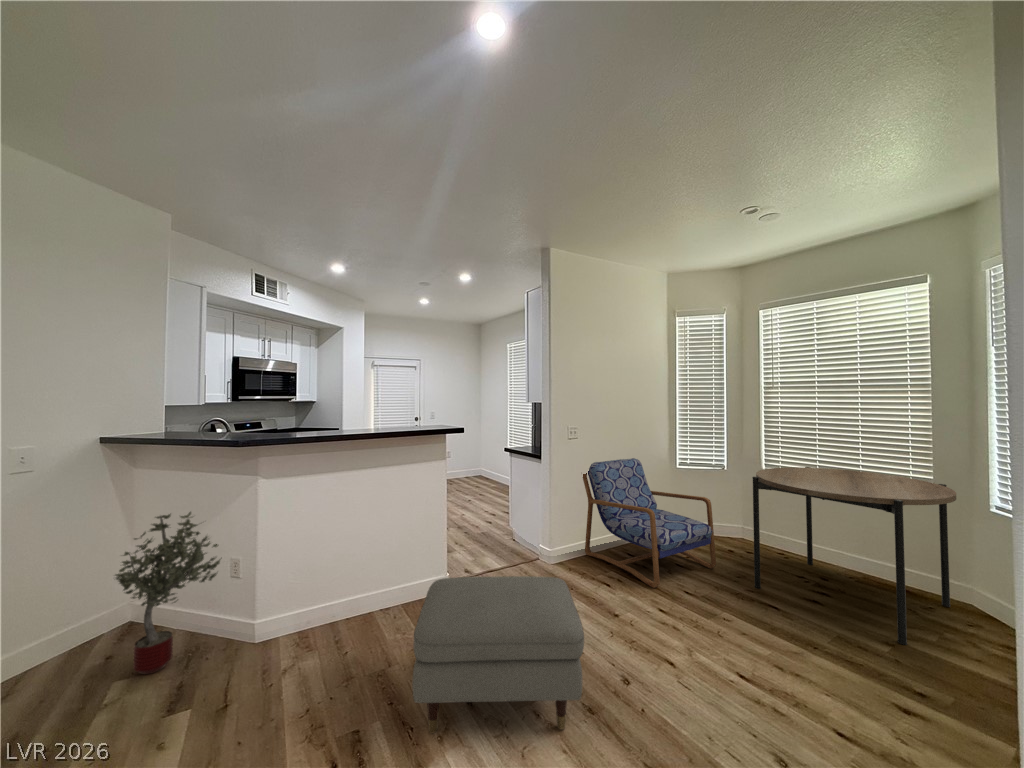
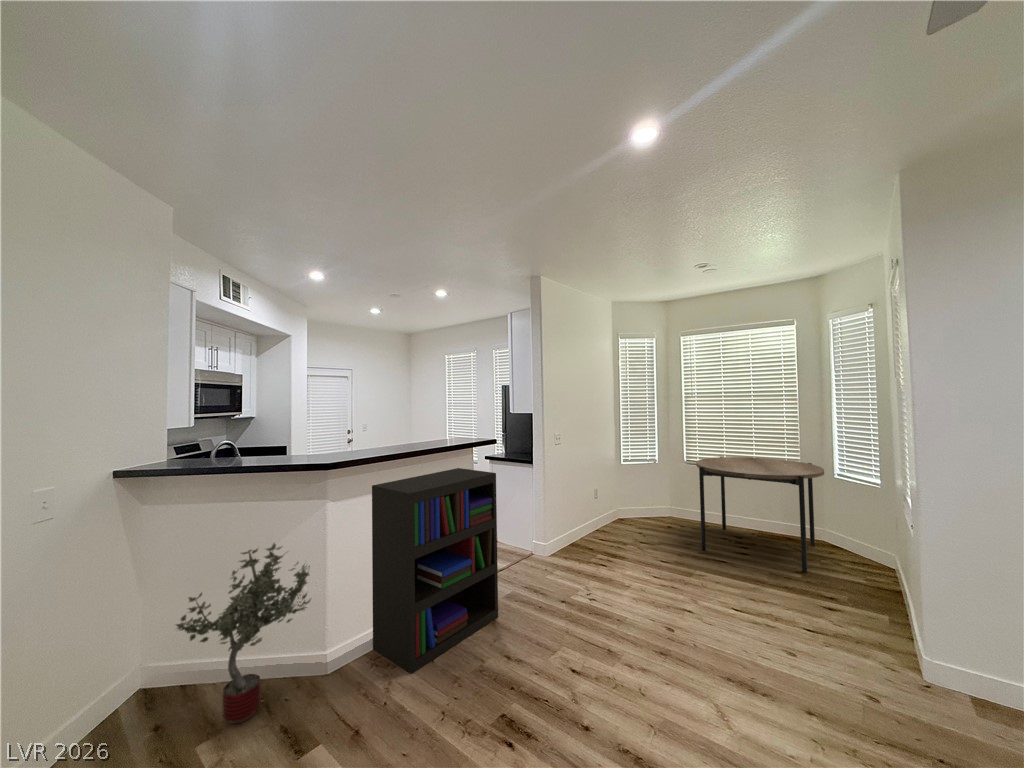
bookshelf: none [303,456,442,665] -> present [372,468,498,674]
armchair: present [583,458,716,588] -> none [562,458,669,562]
ottoman: present [412,576,584,733] -> none [517,559,671,697]

